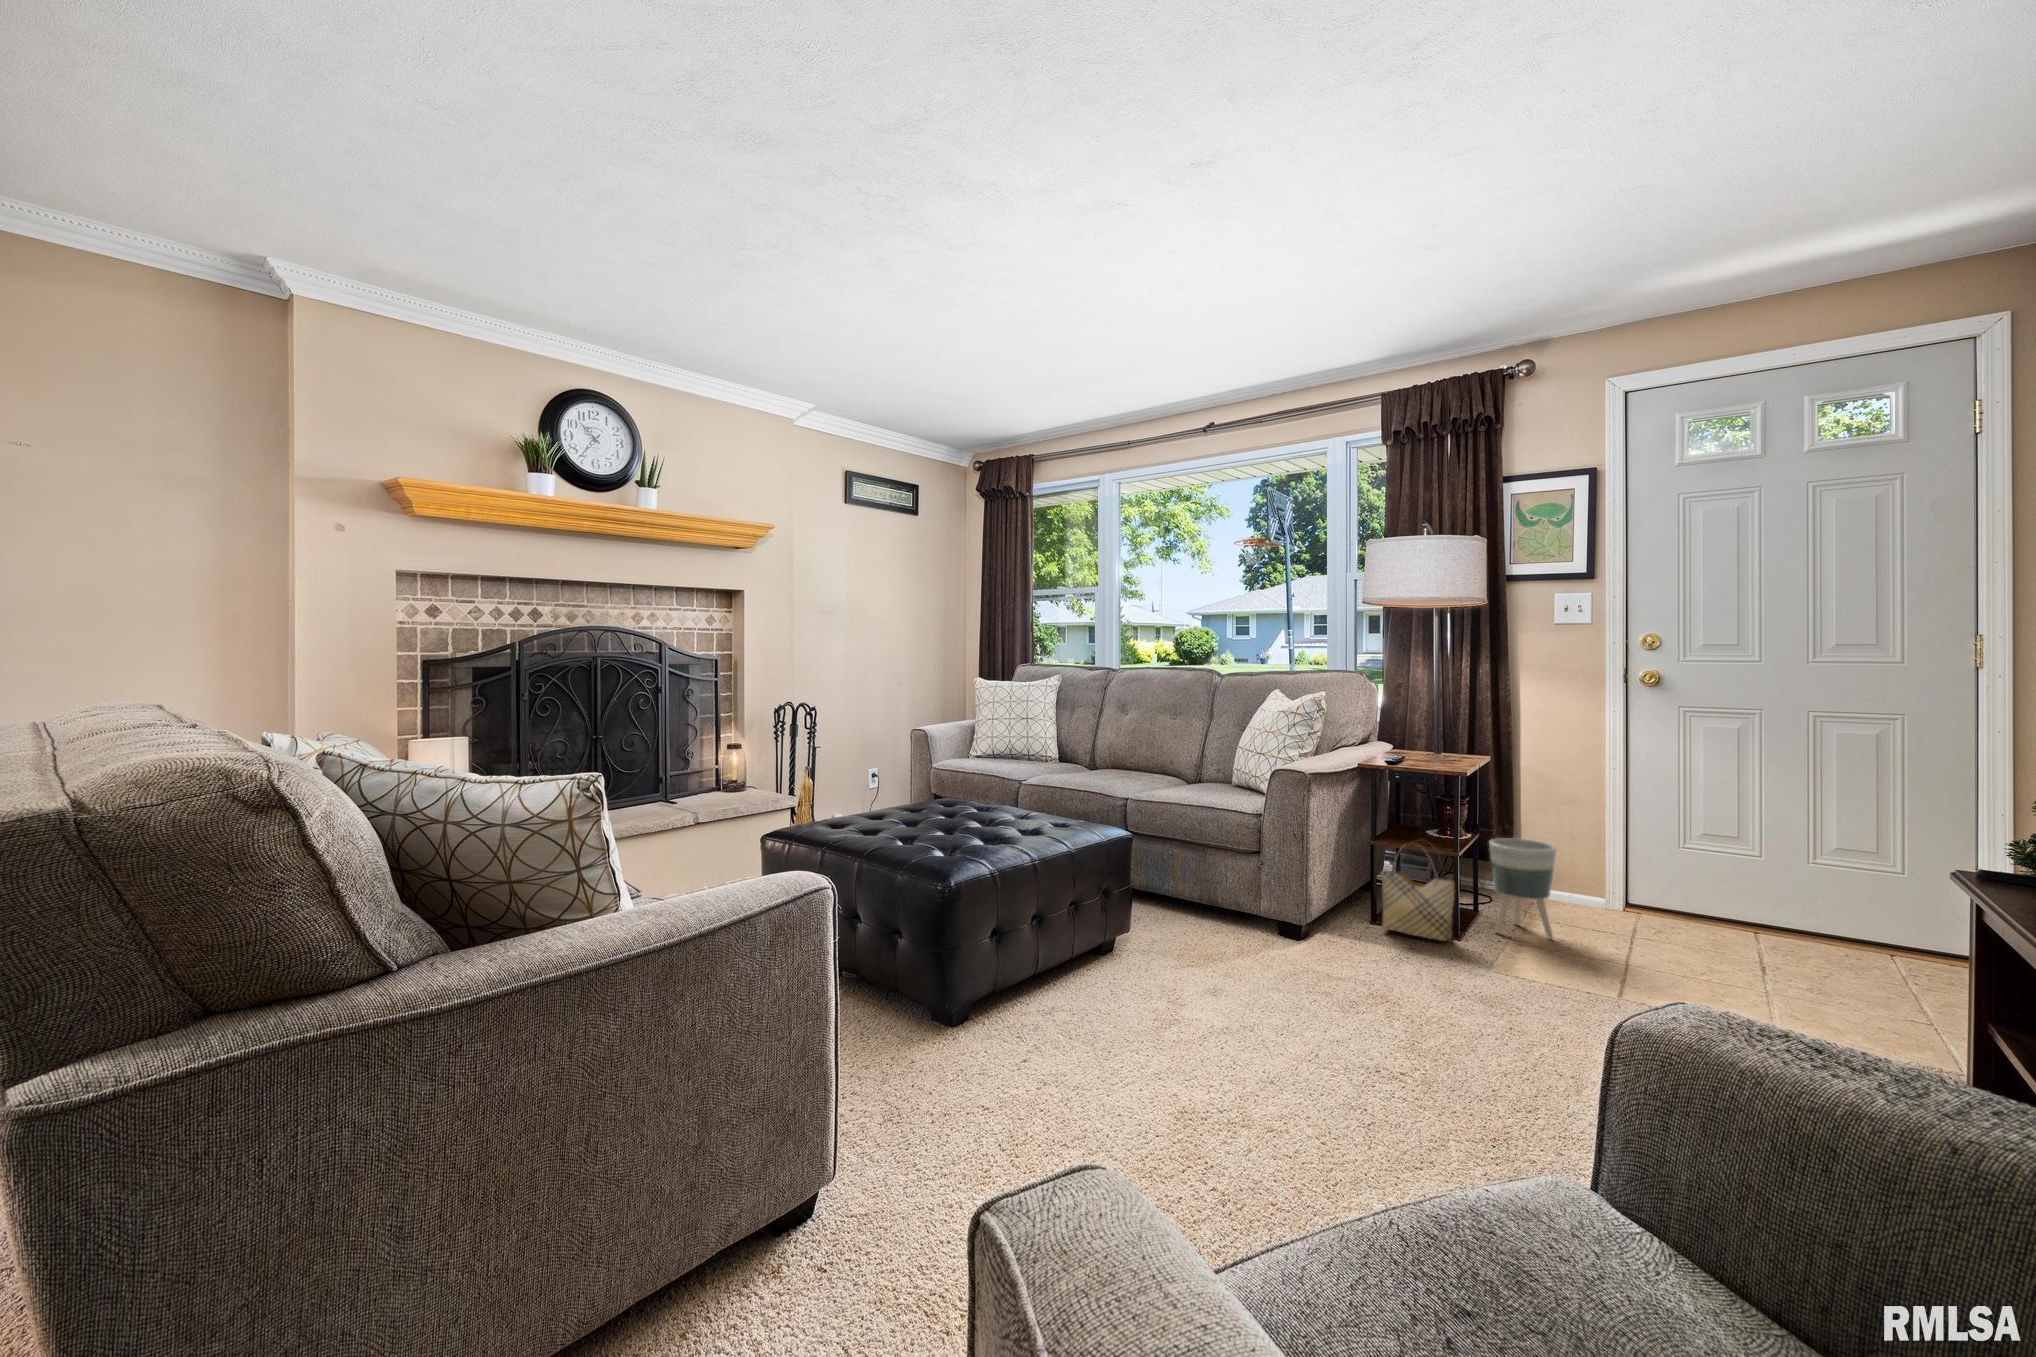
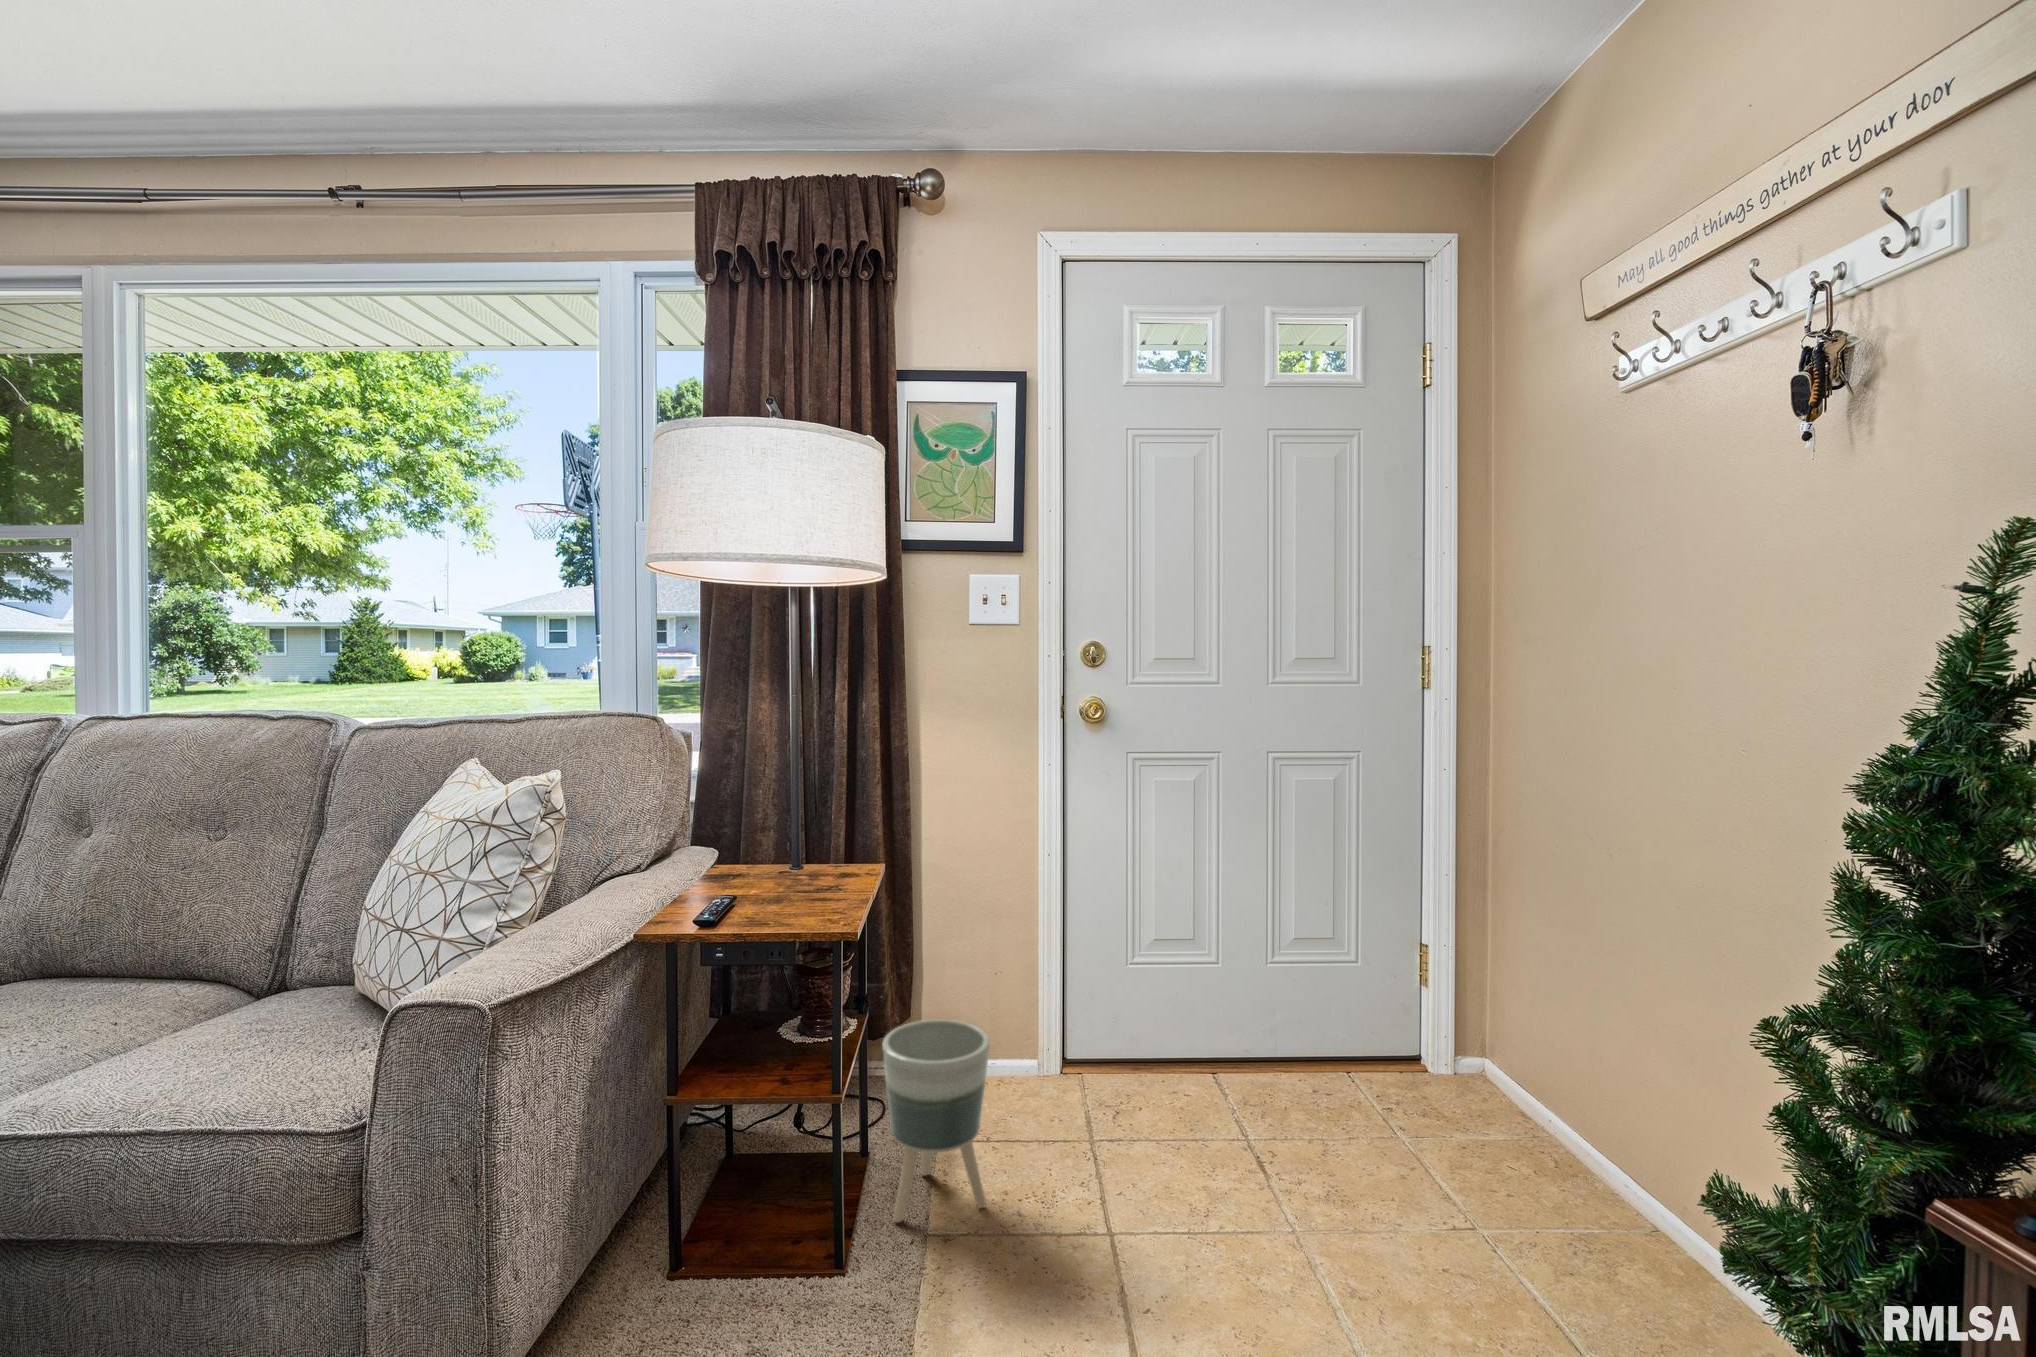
woven basket: present [1381,841,1454,941] -> none [676,1079,828,1307]

